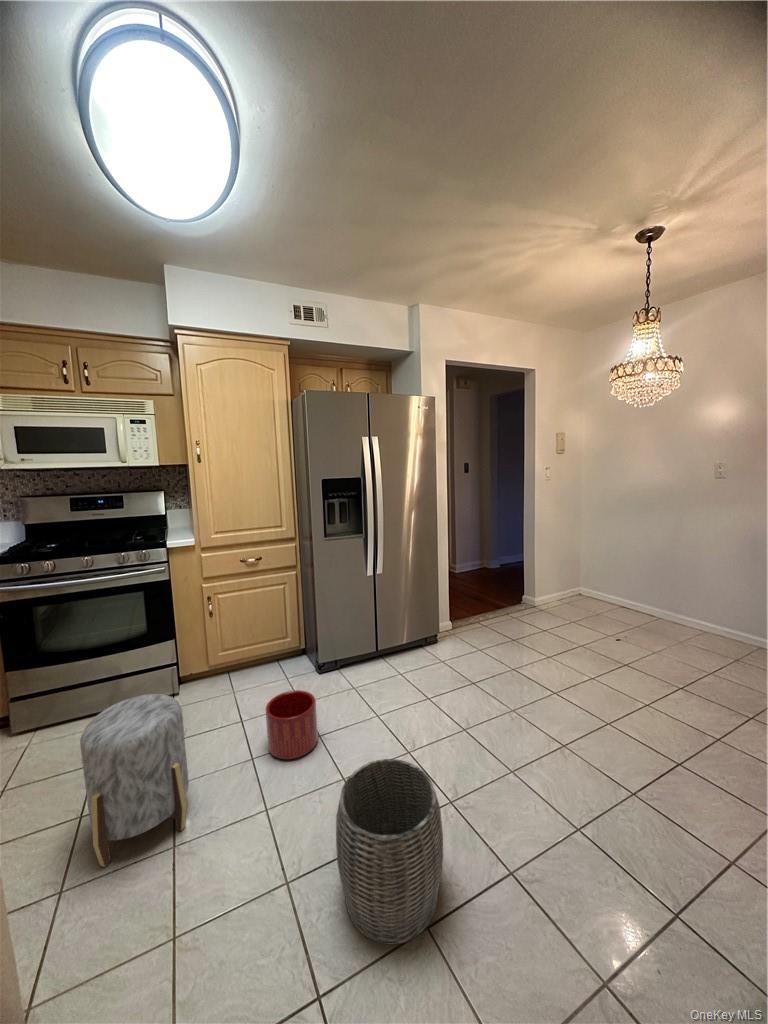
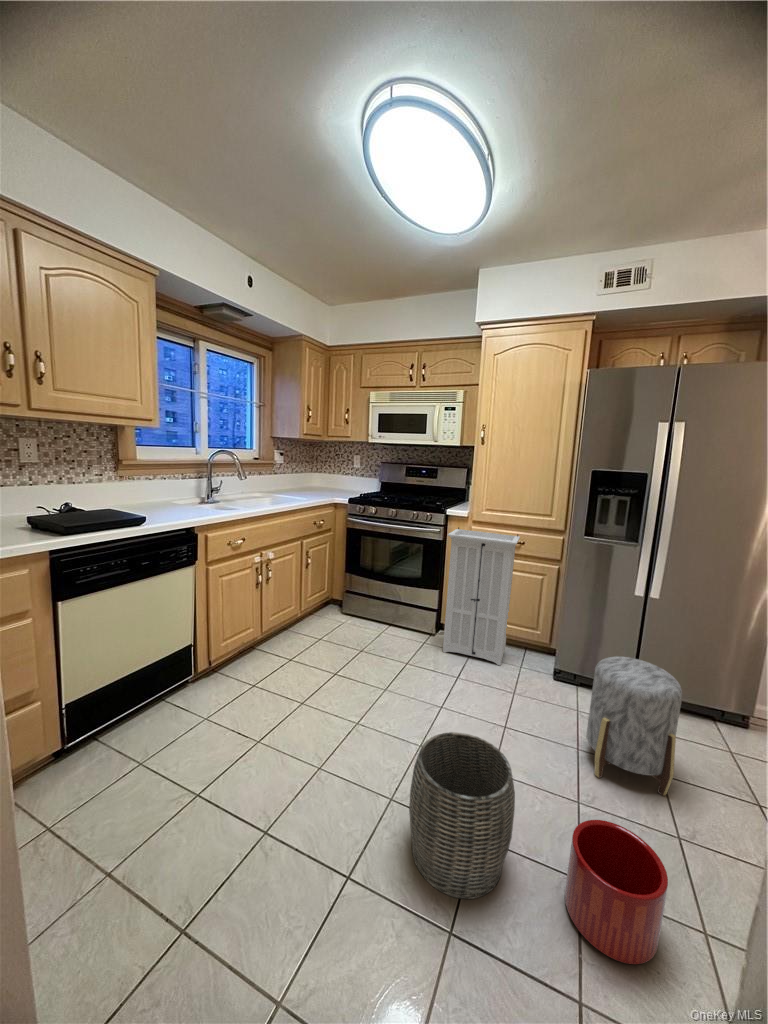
storage cabinet: none [184,551,271,708] -> present [443,528,520,665]
planter: present [266,690,318,759] -> present [565,820,668,964]
stool: present [80,694,189,867] -> present [586,657,682,796]

